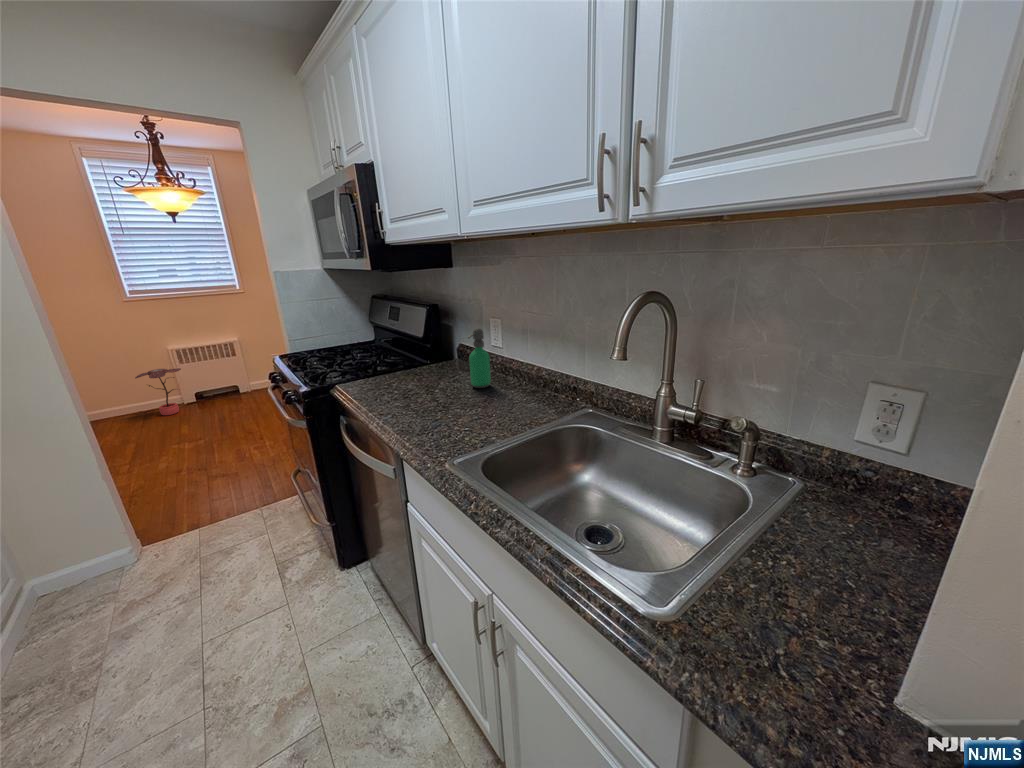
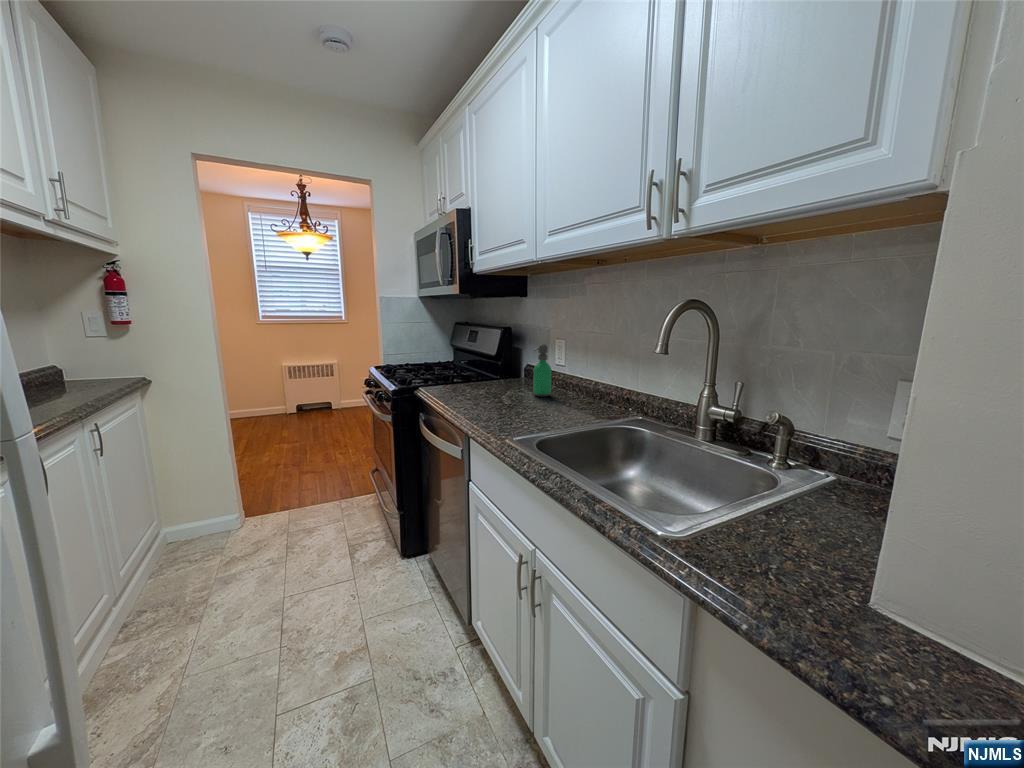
potted plant: present [135,368,181,415] -> none [256,381,291,420]

